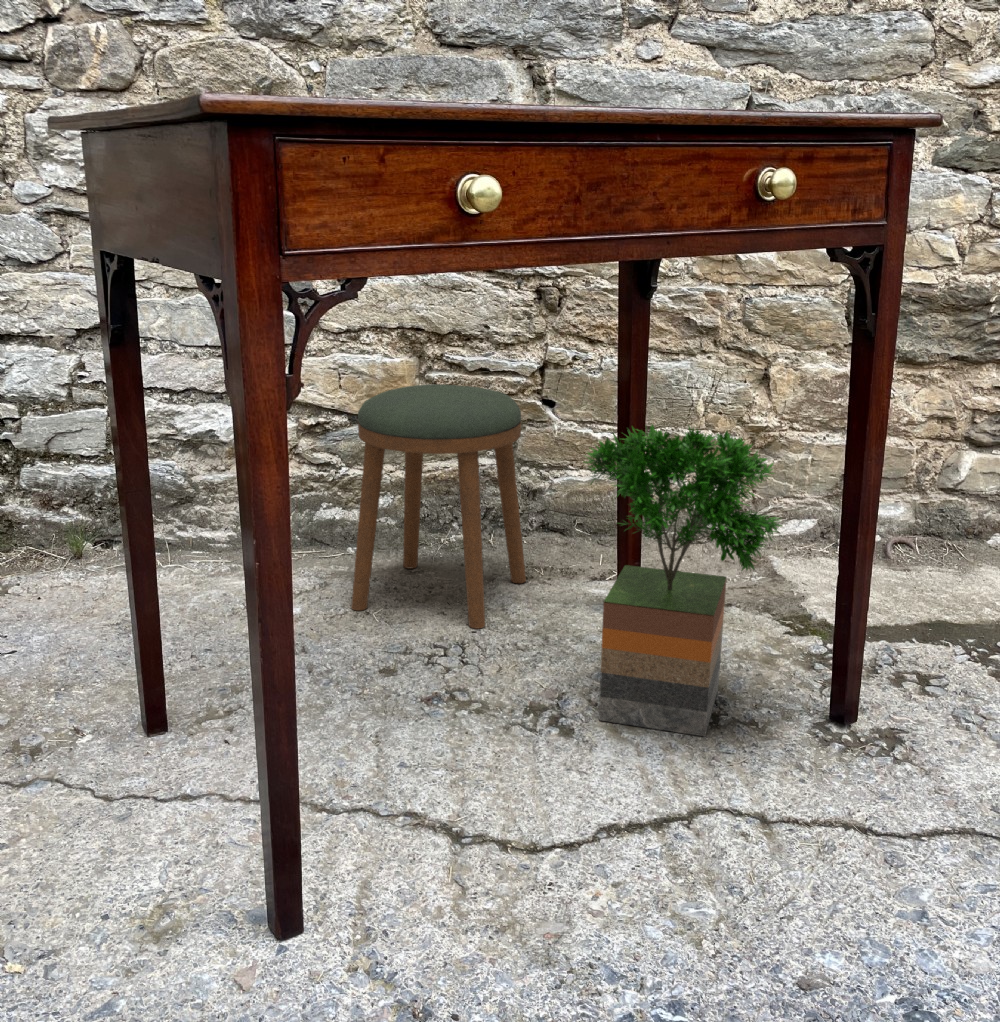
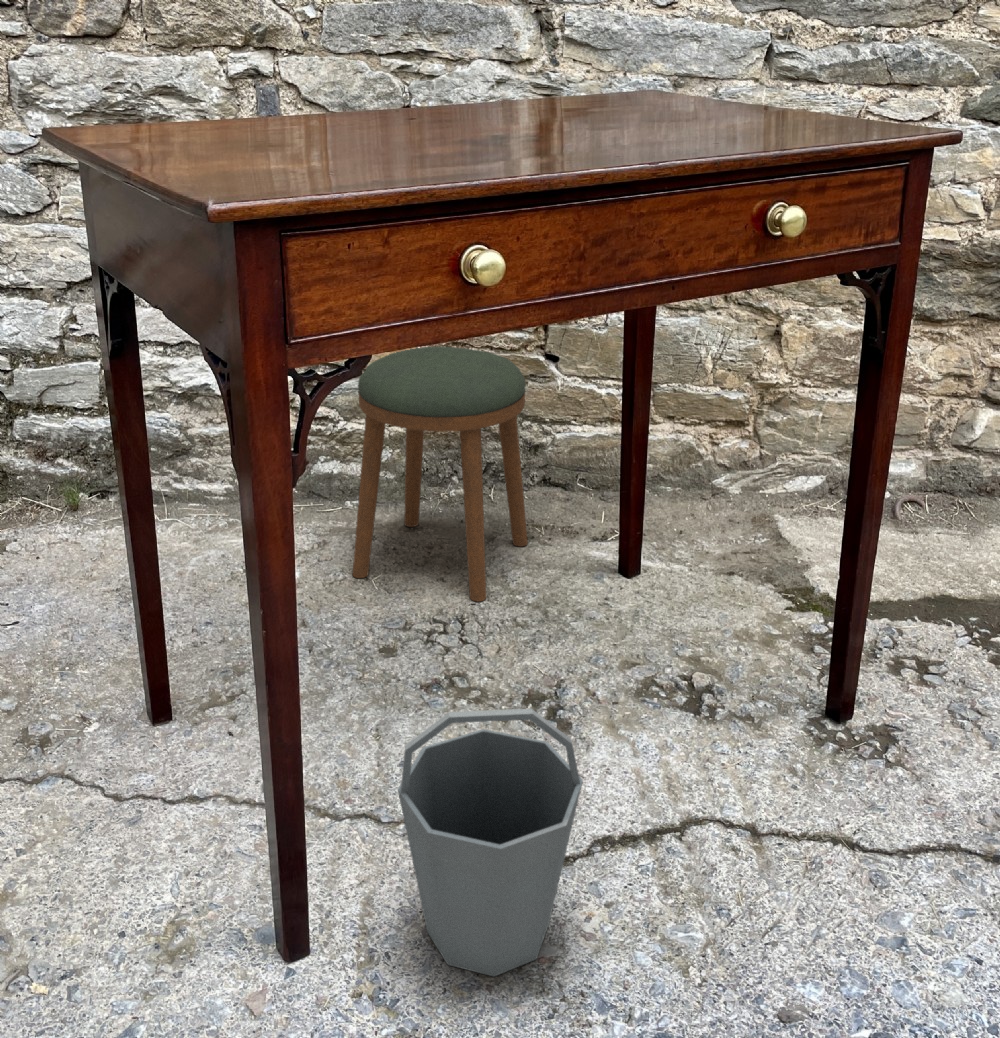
potted tree: present [585,425,782,736] -> none [585,421,788,734]
bucket: none [396,656,586,950] -> present [398,709,583,976]

